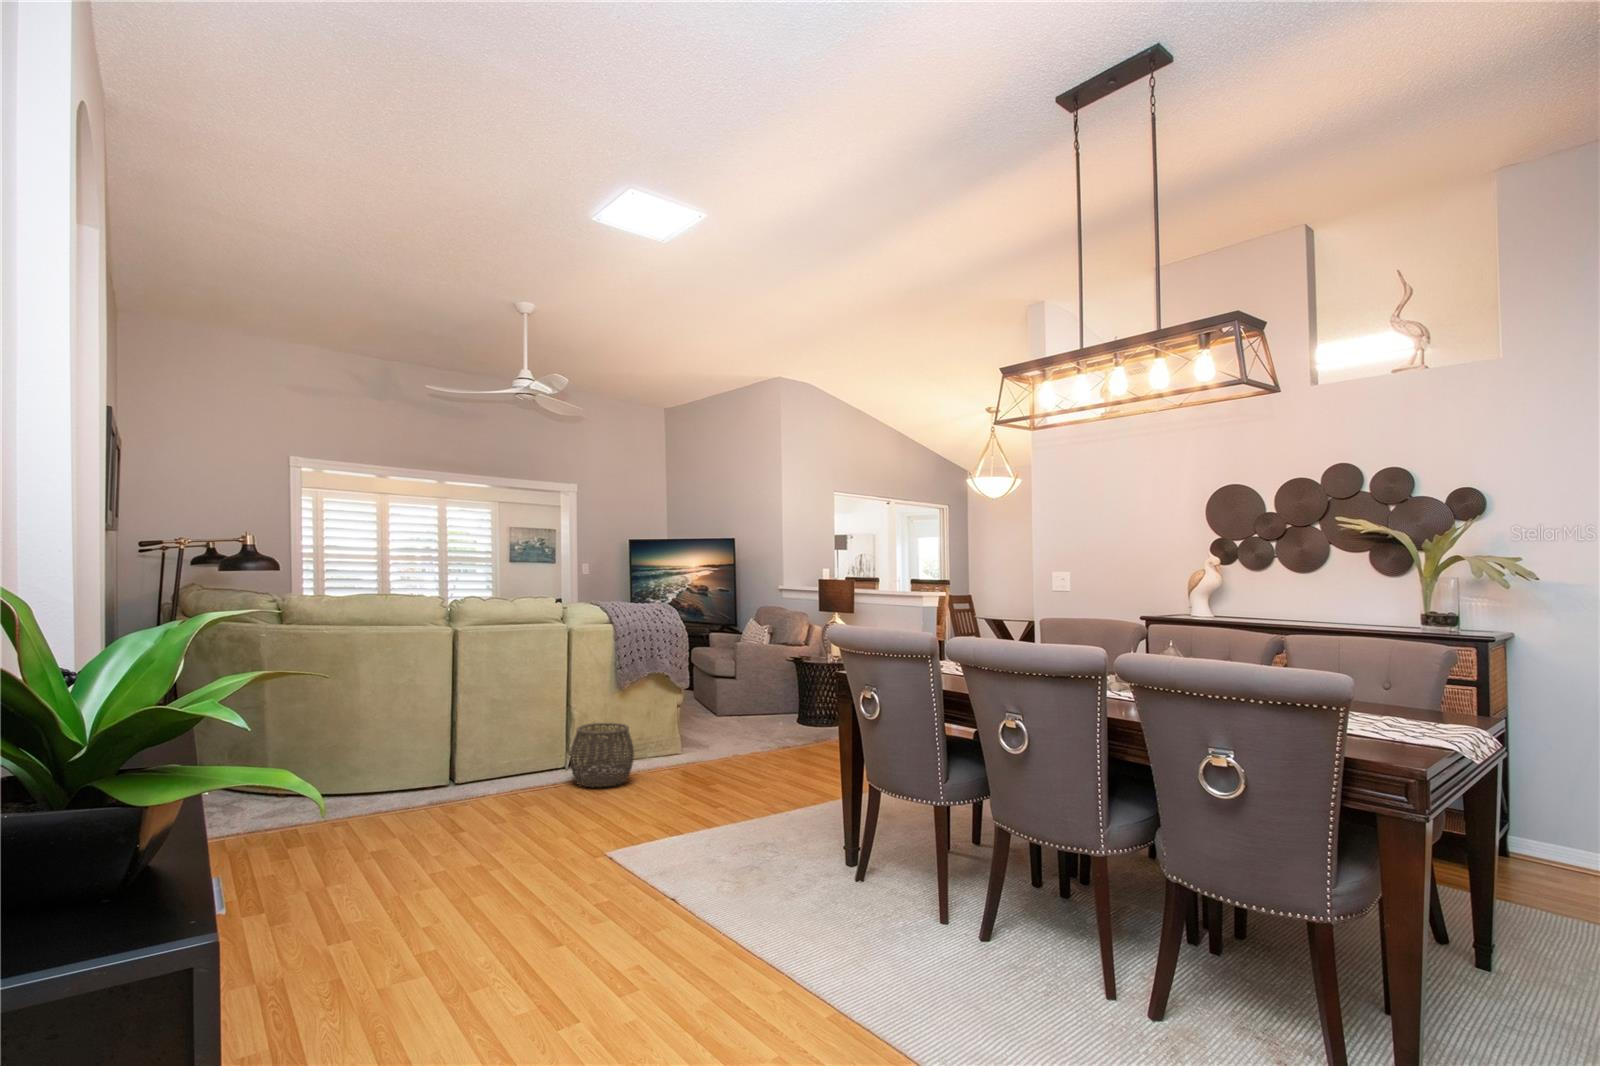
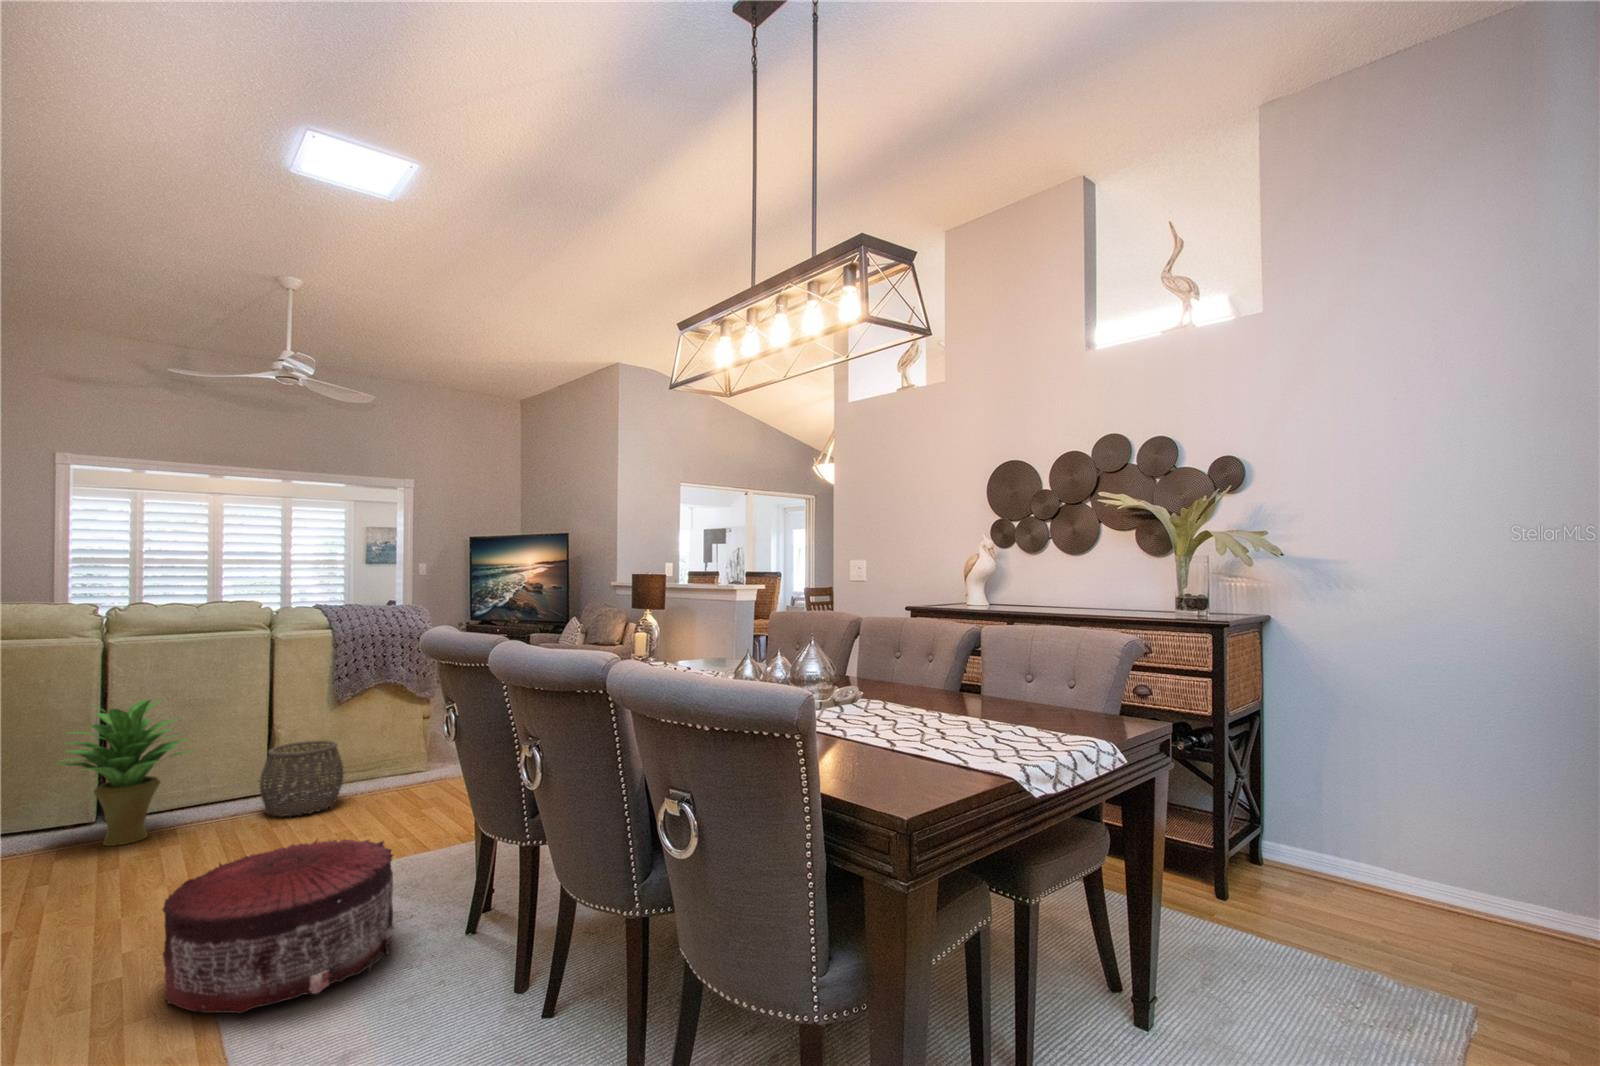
potted plant: none [435,681,534,805] -> present [58,699,192,846]
pouf: none [650,798,815,927] -> present [162,839,394,1013]

